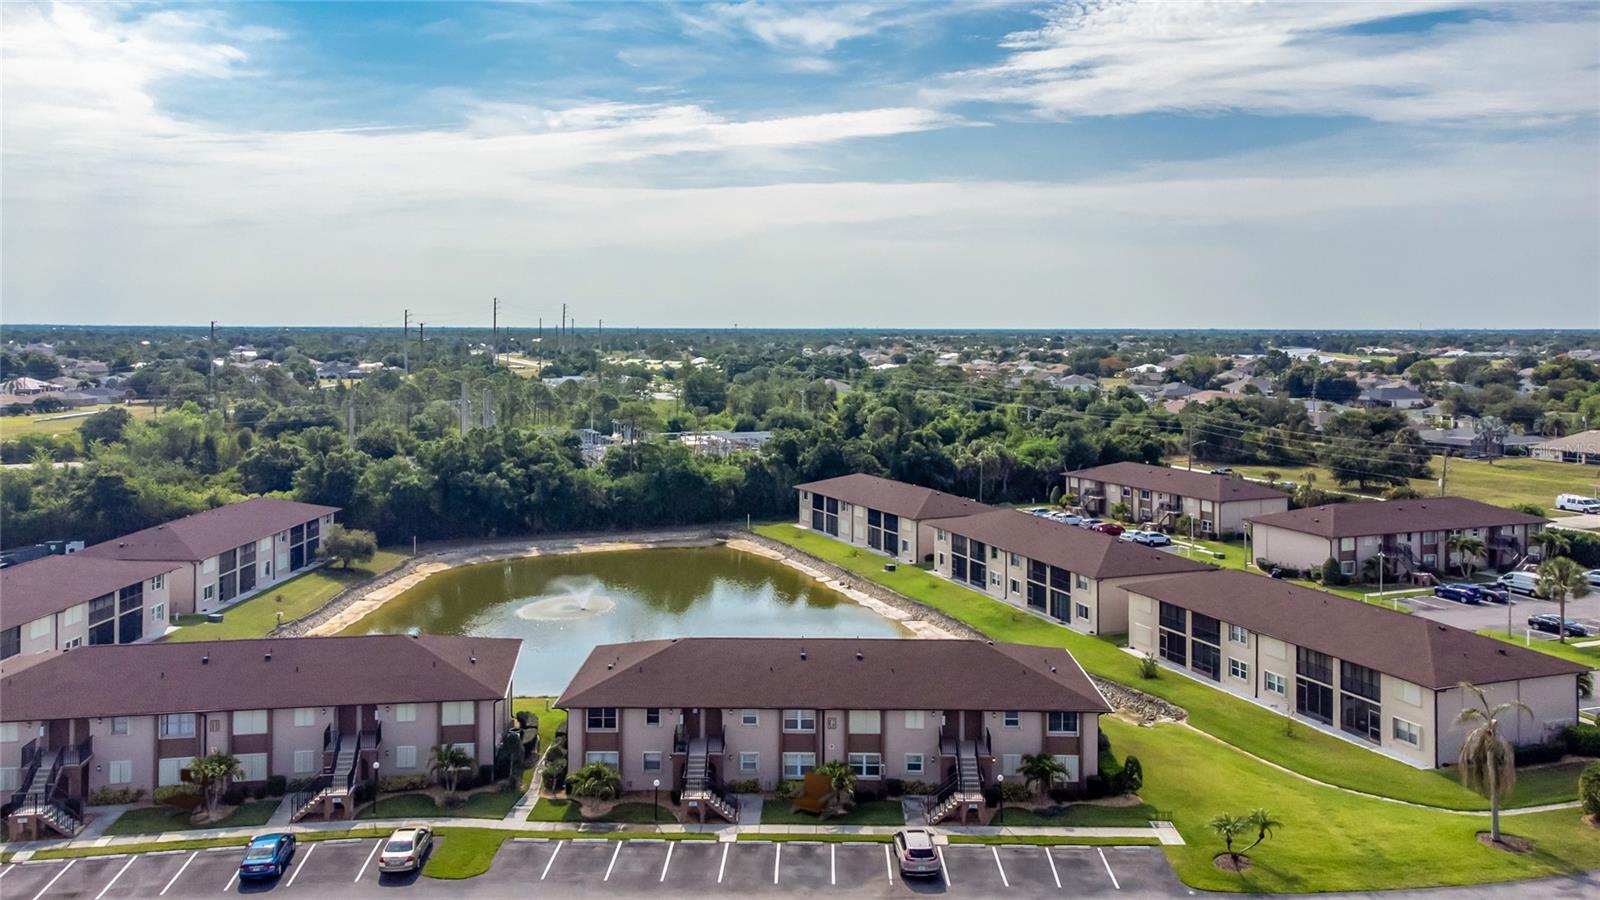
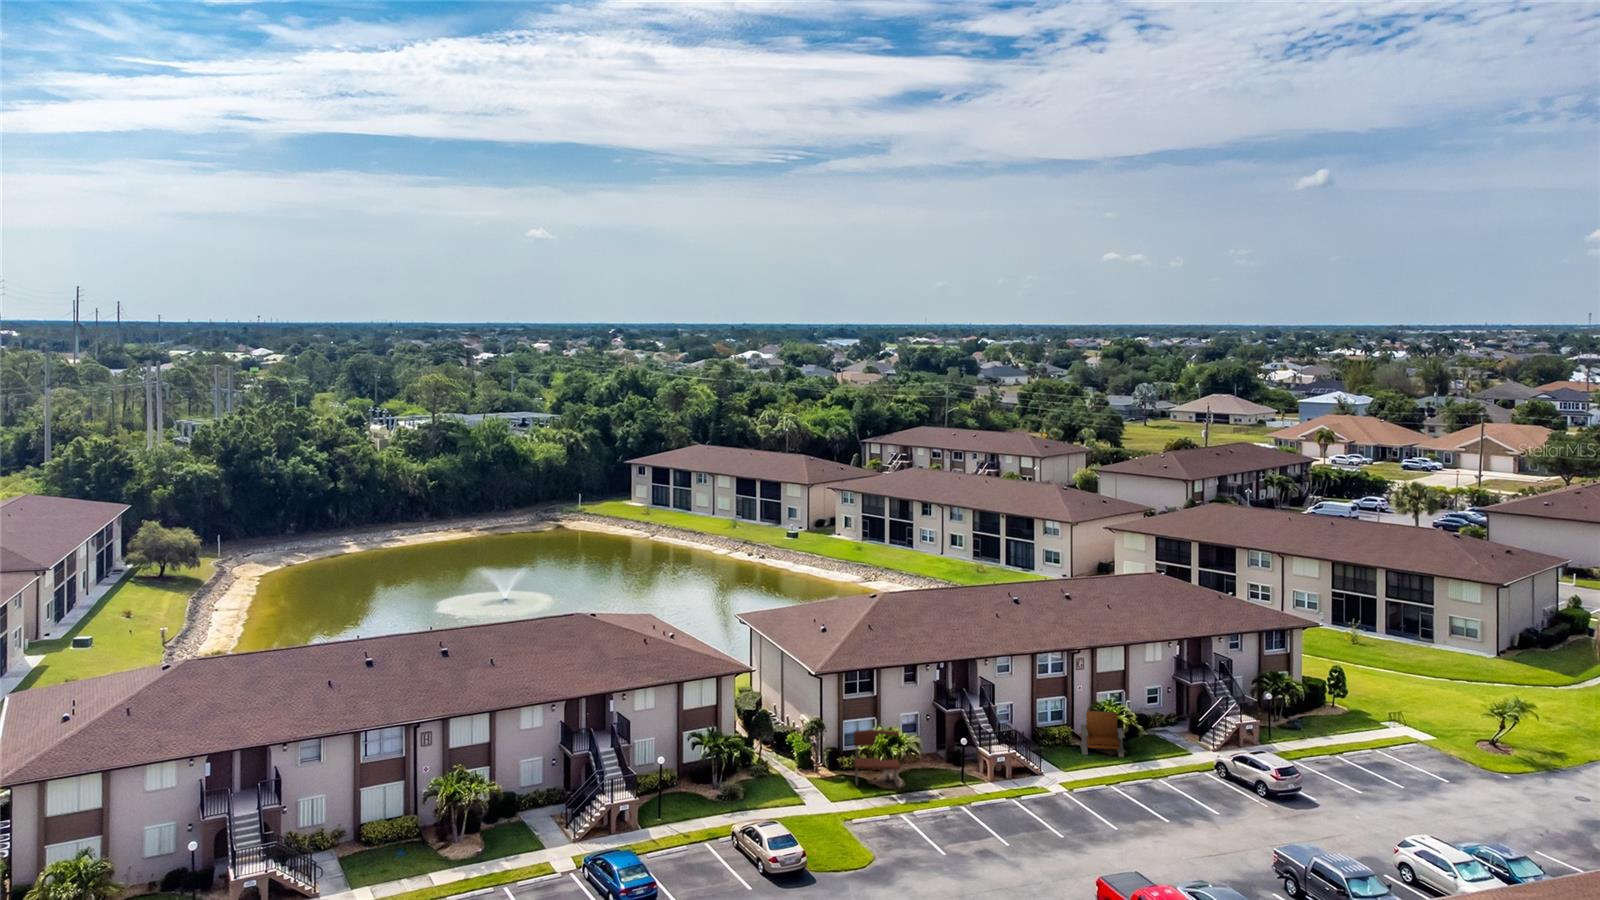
bench: present [162,768,210,823] -> present [854,730,900,785]

